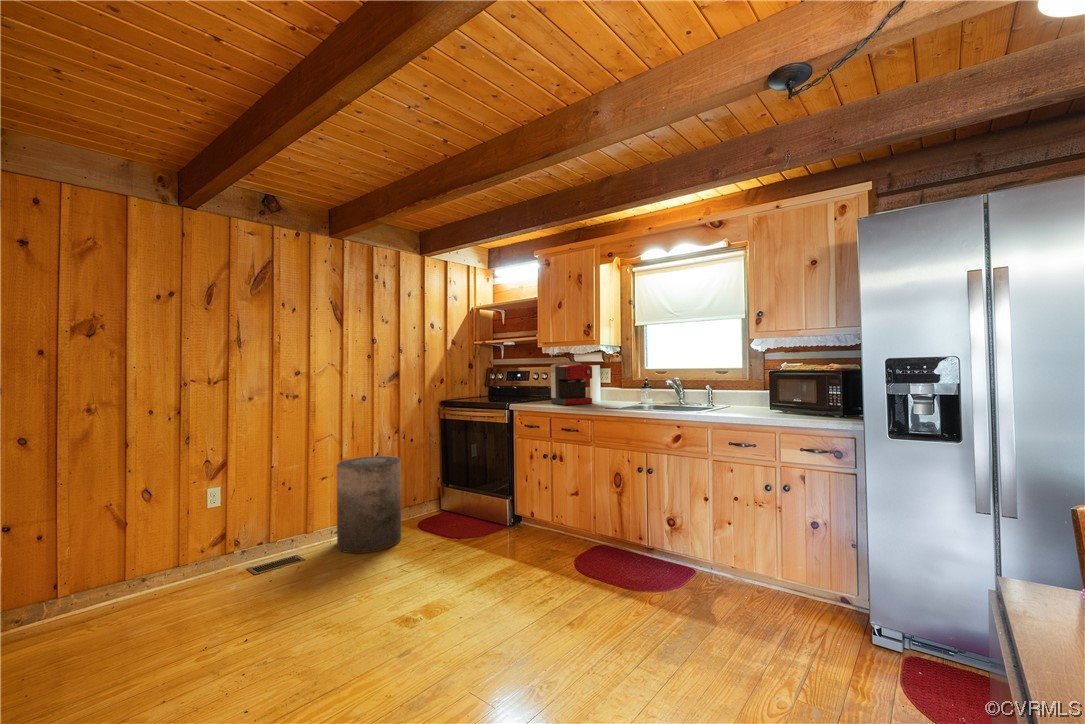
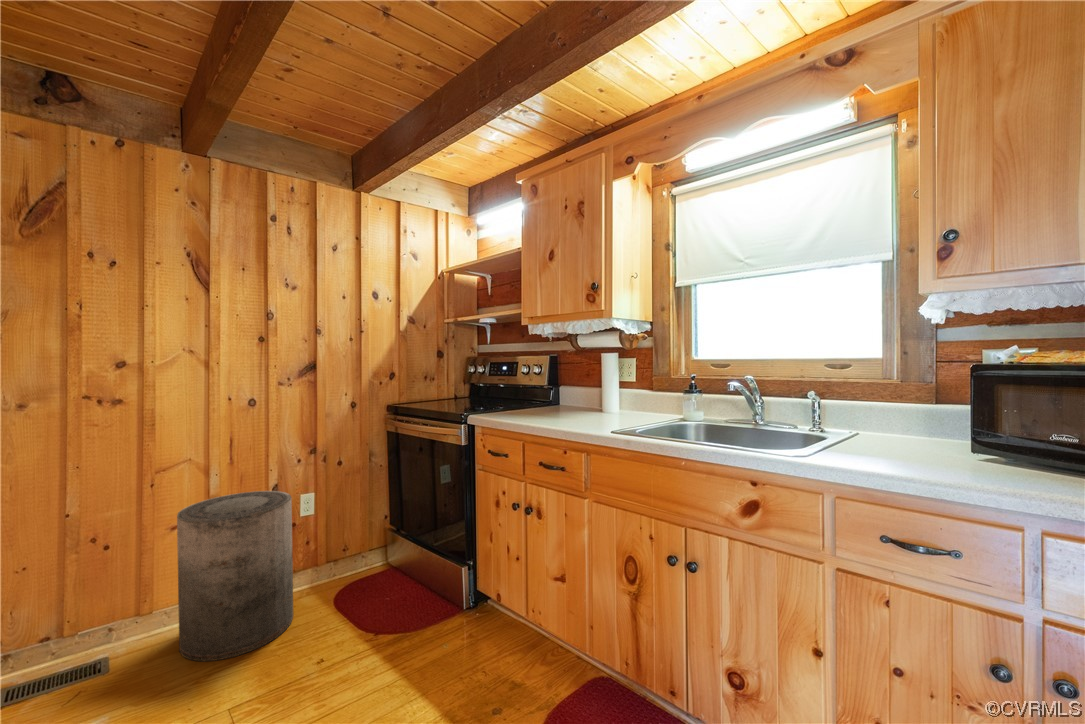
coffee maker: present [551,362,592,405] -> none [536,347,599,419]

